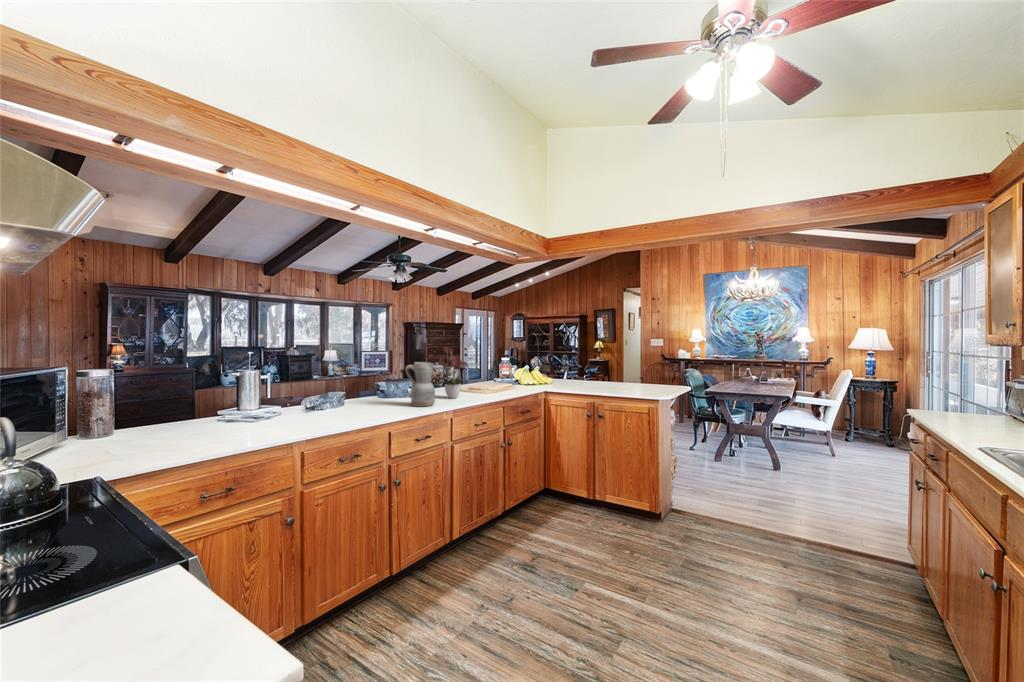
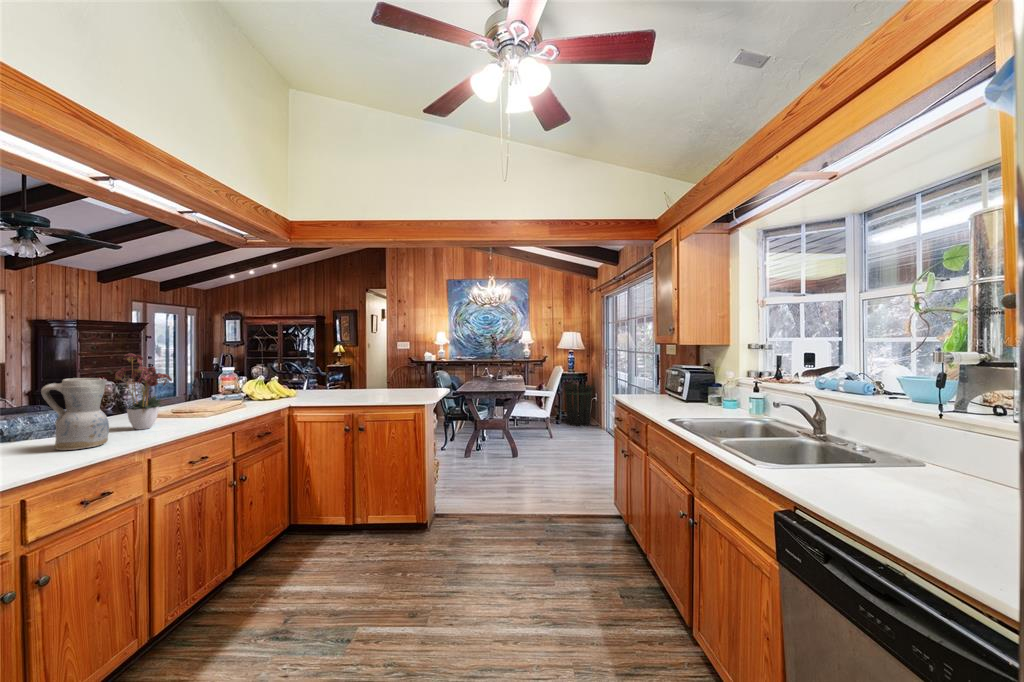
waste bin: none [860,395,915,452] -> present [564,384,594,426]

